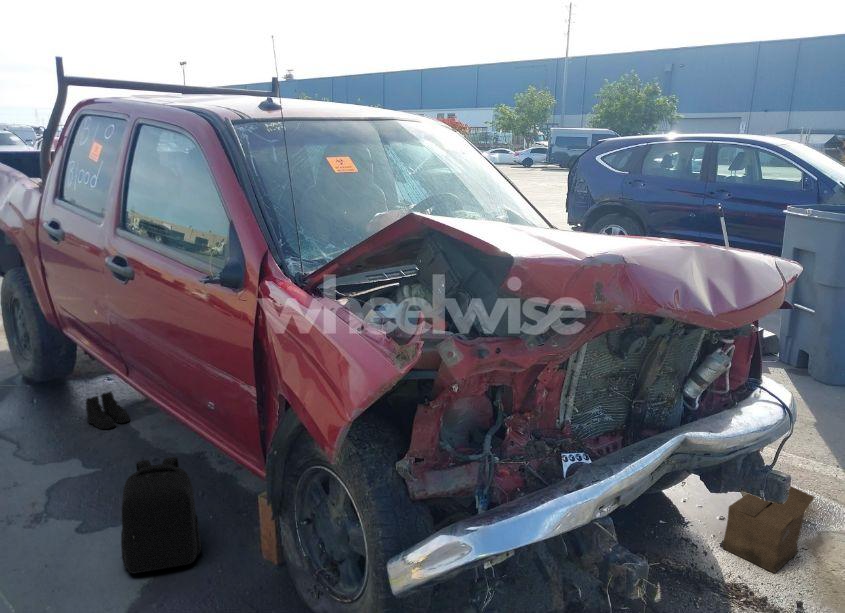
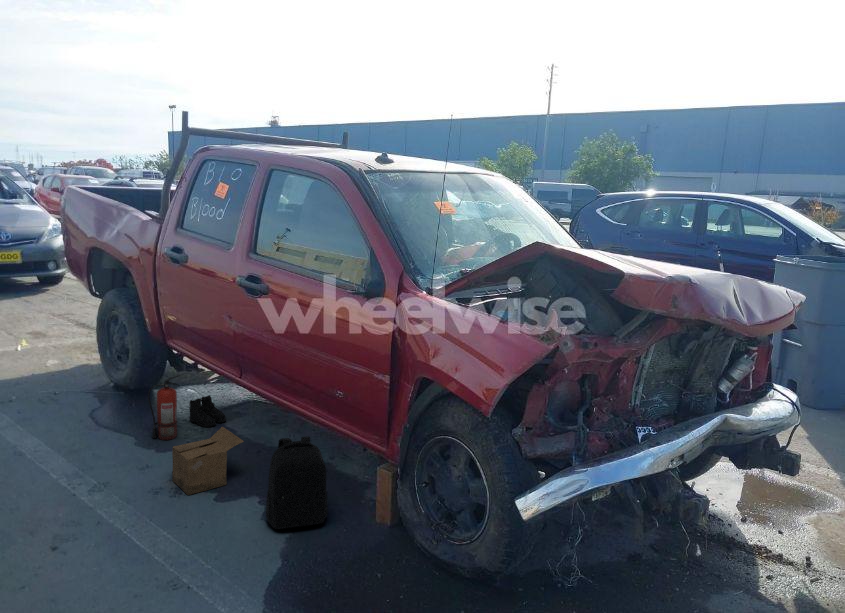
fire extinguisher: none [24,372,65,448] -> present [148,375,180,440]
cardboard box: present [722,486,815,573] -> present [172,427,244,495]

